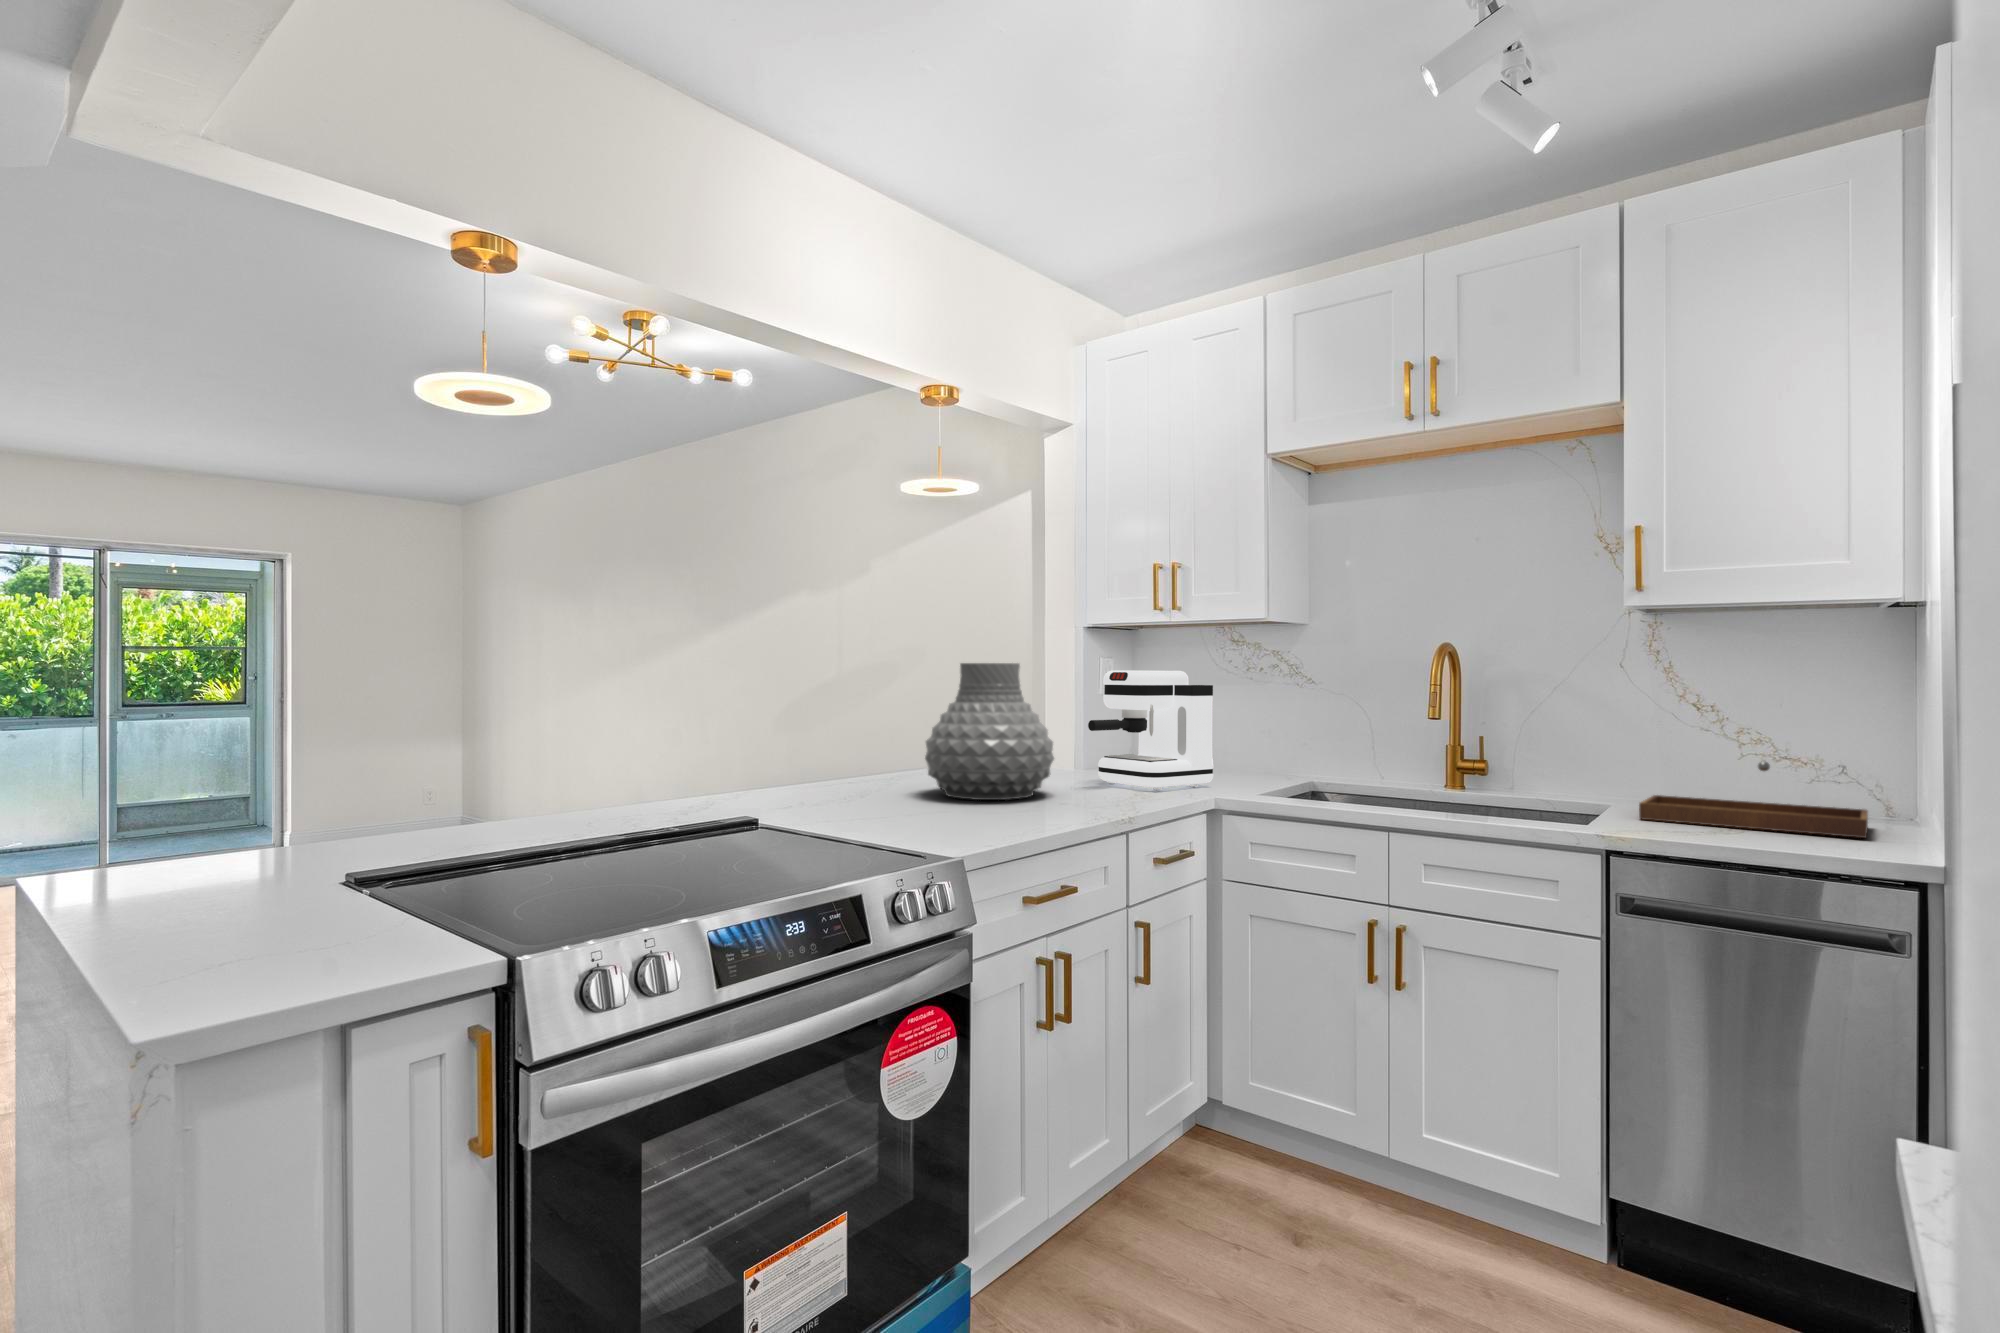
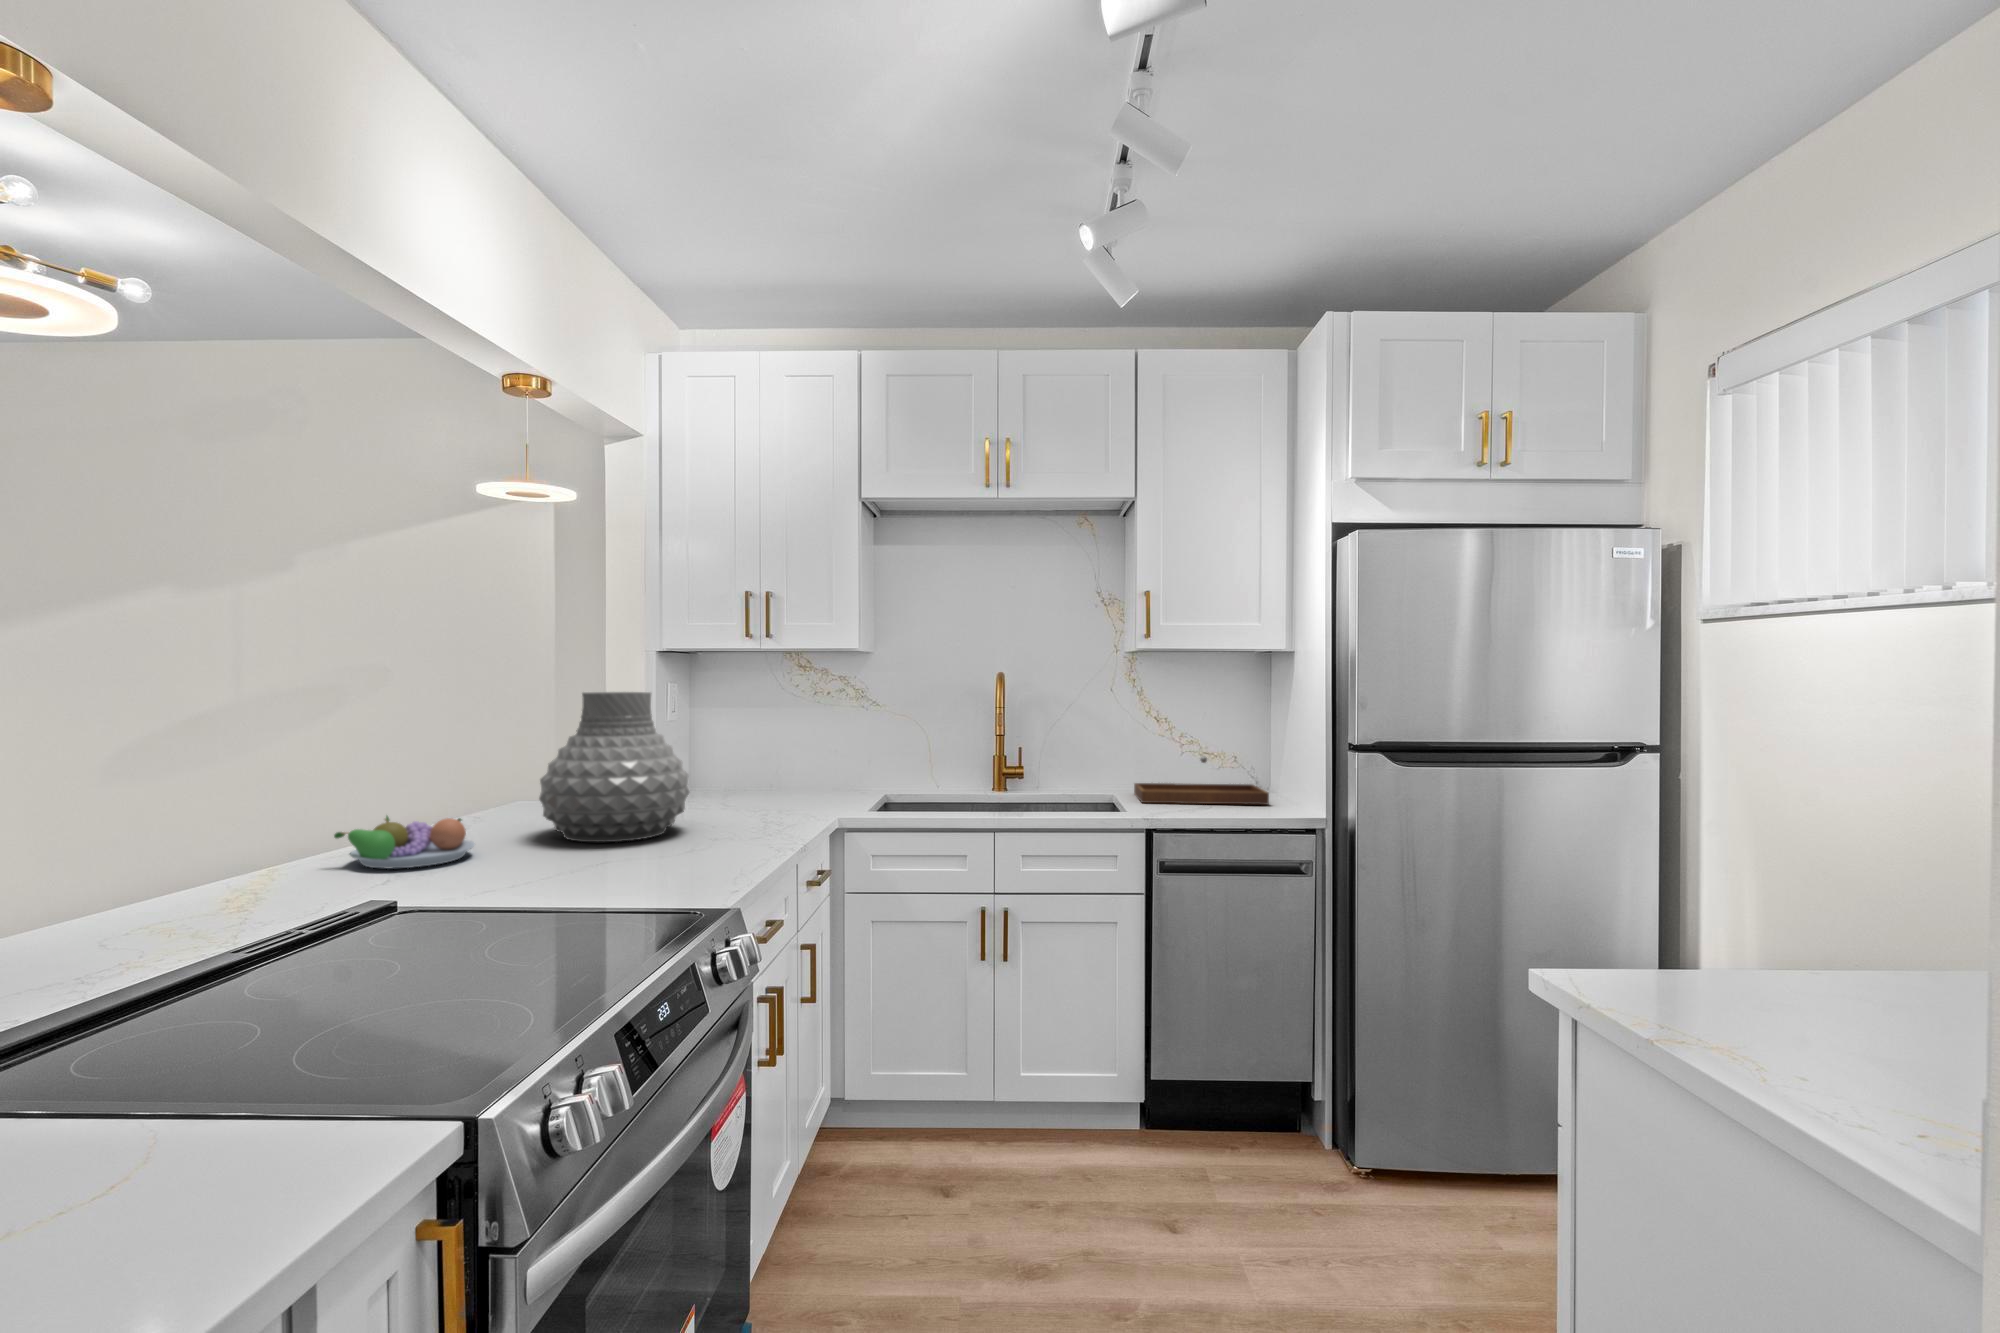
coffee maker: present [1088,671,1213,790] -> none [701,694,812,811]
fruit bowl: none [770,760,867,801] -> present [334,816,475,869]

